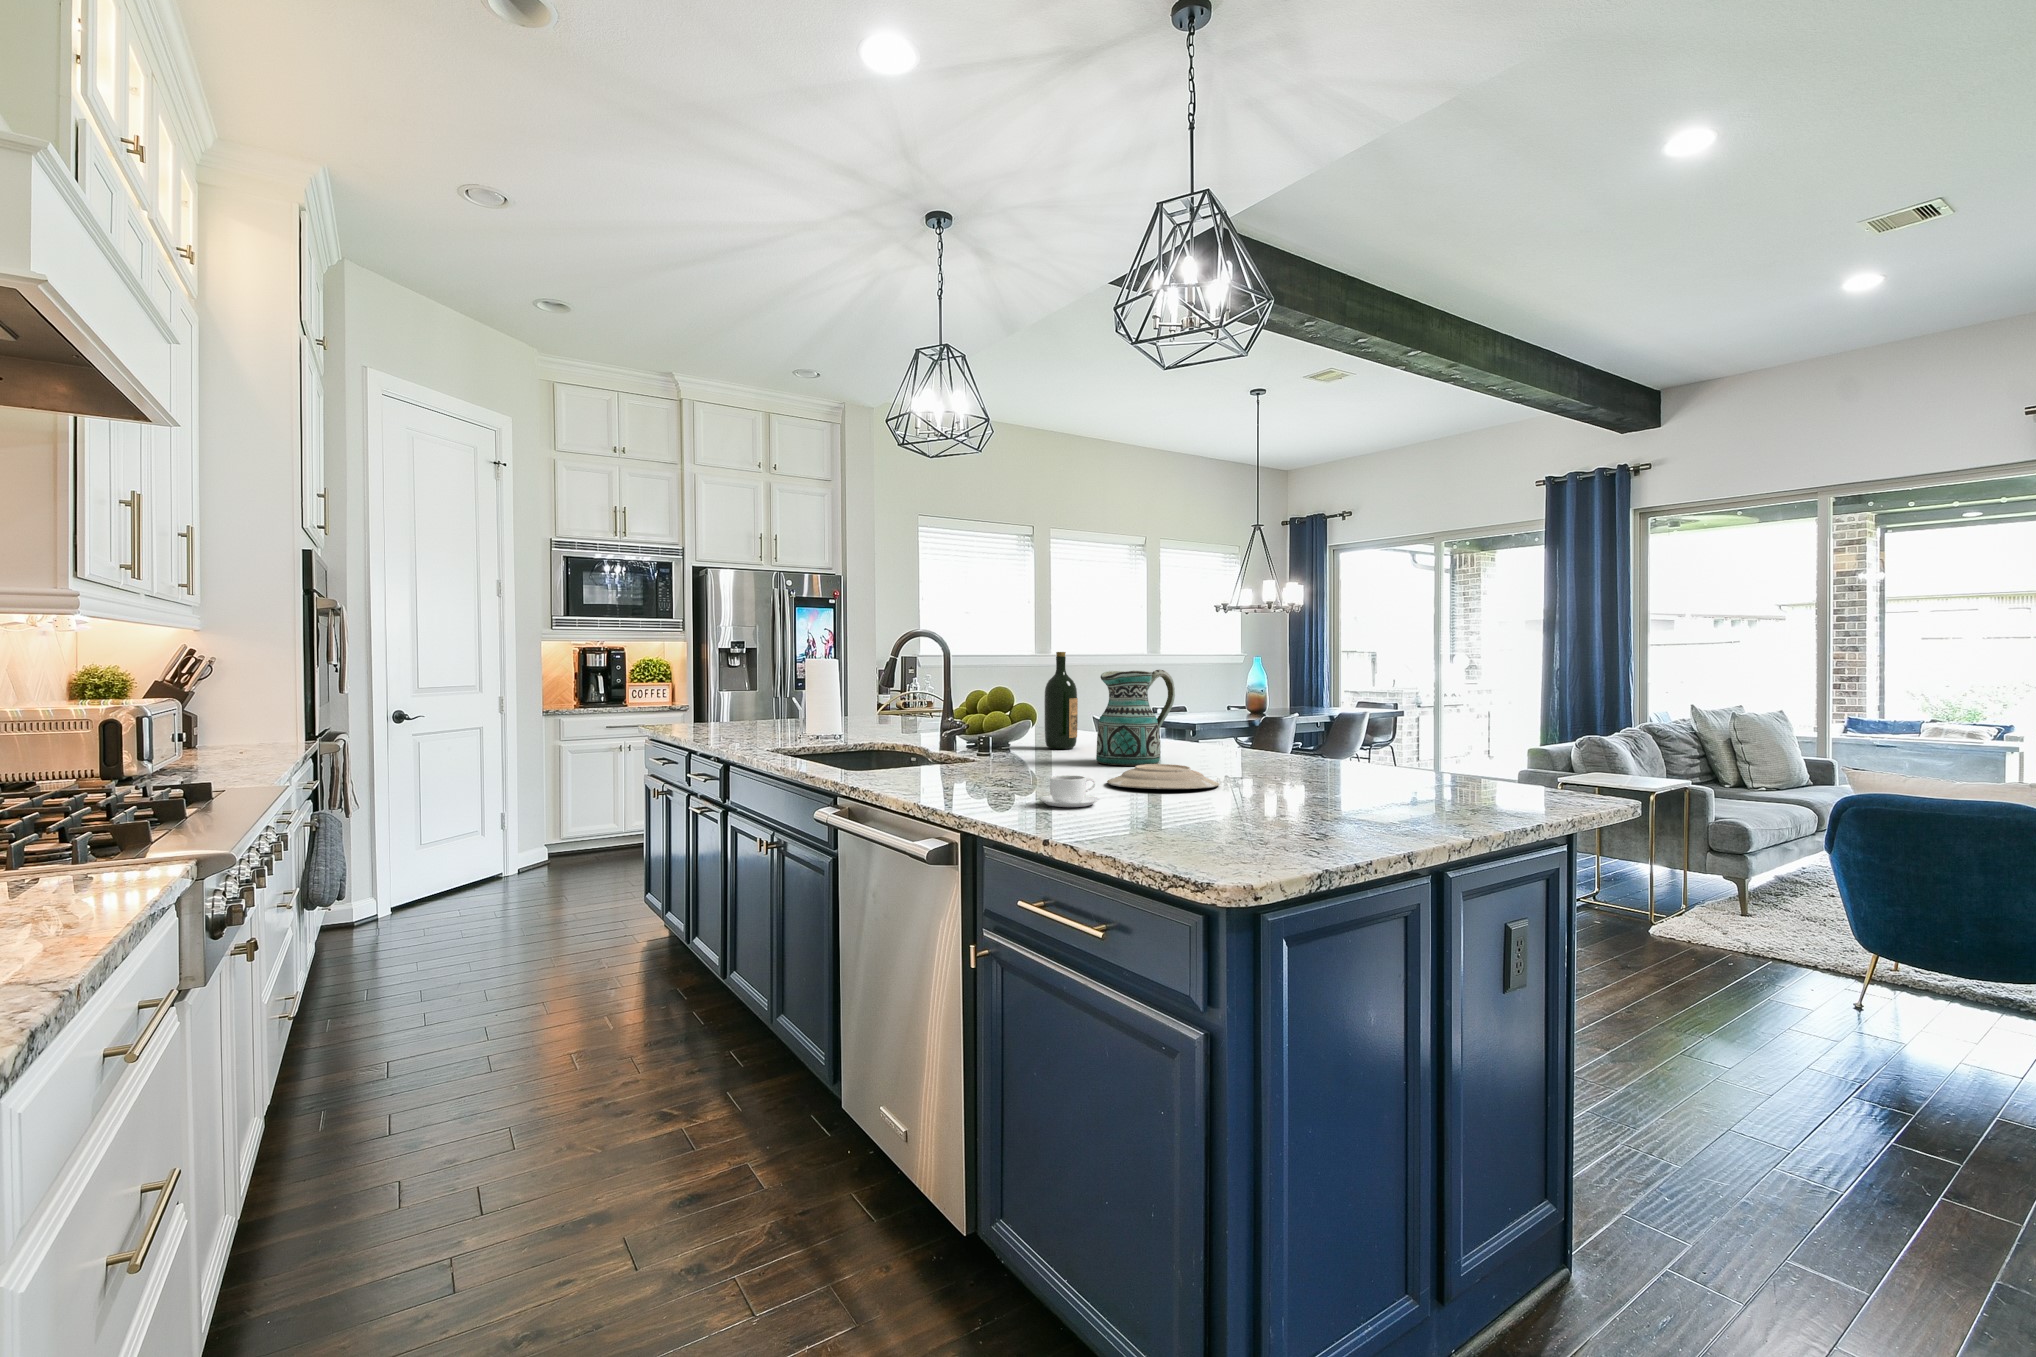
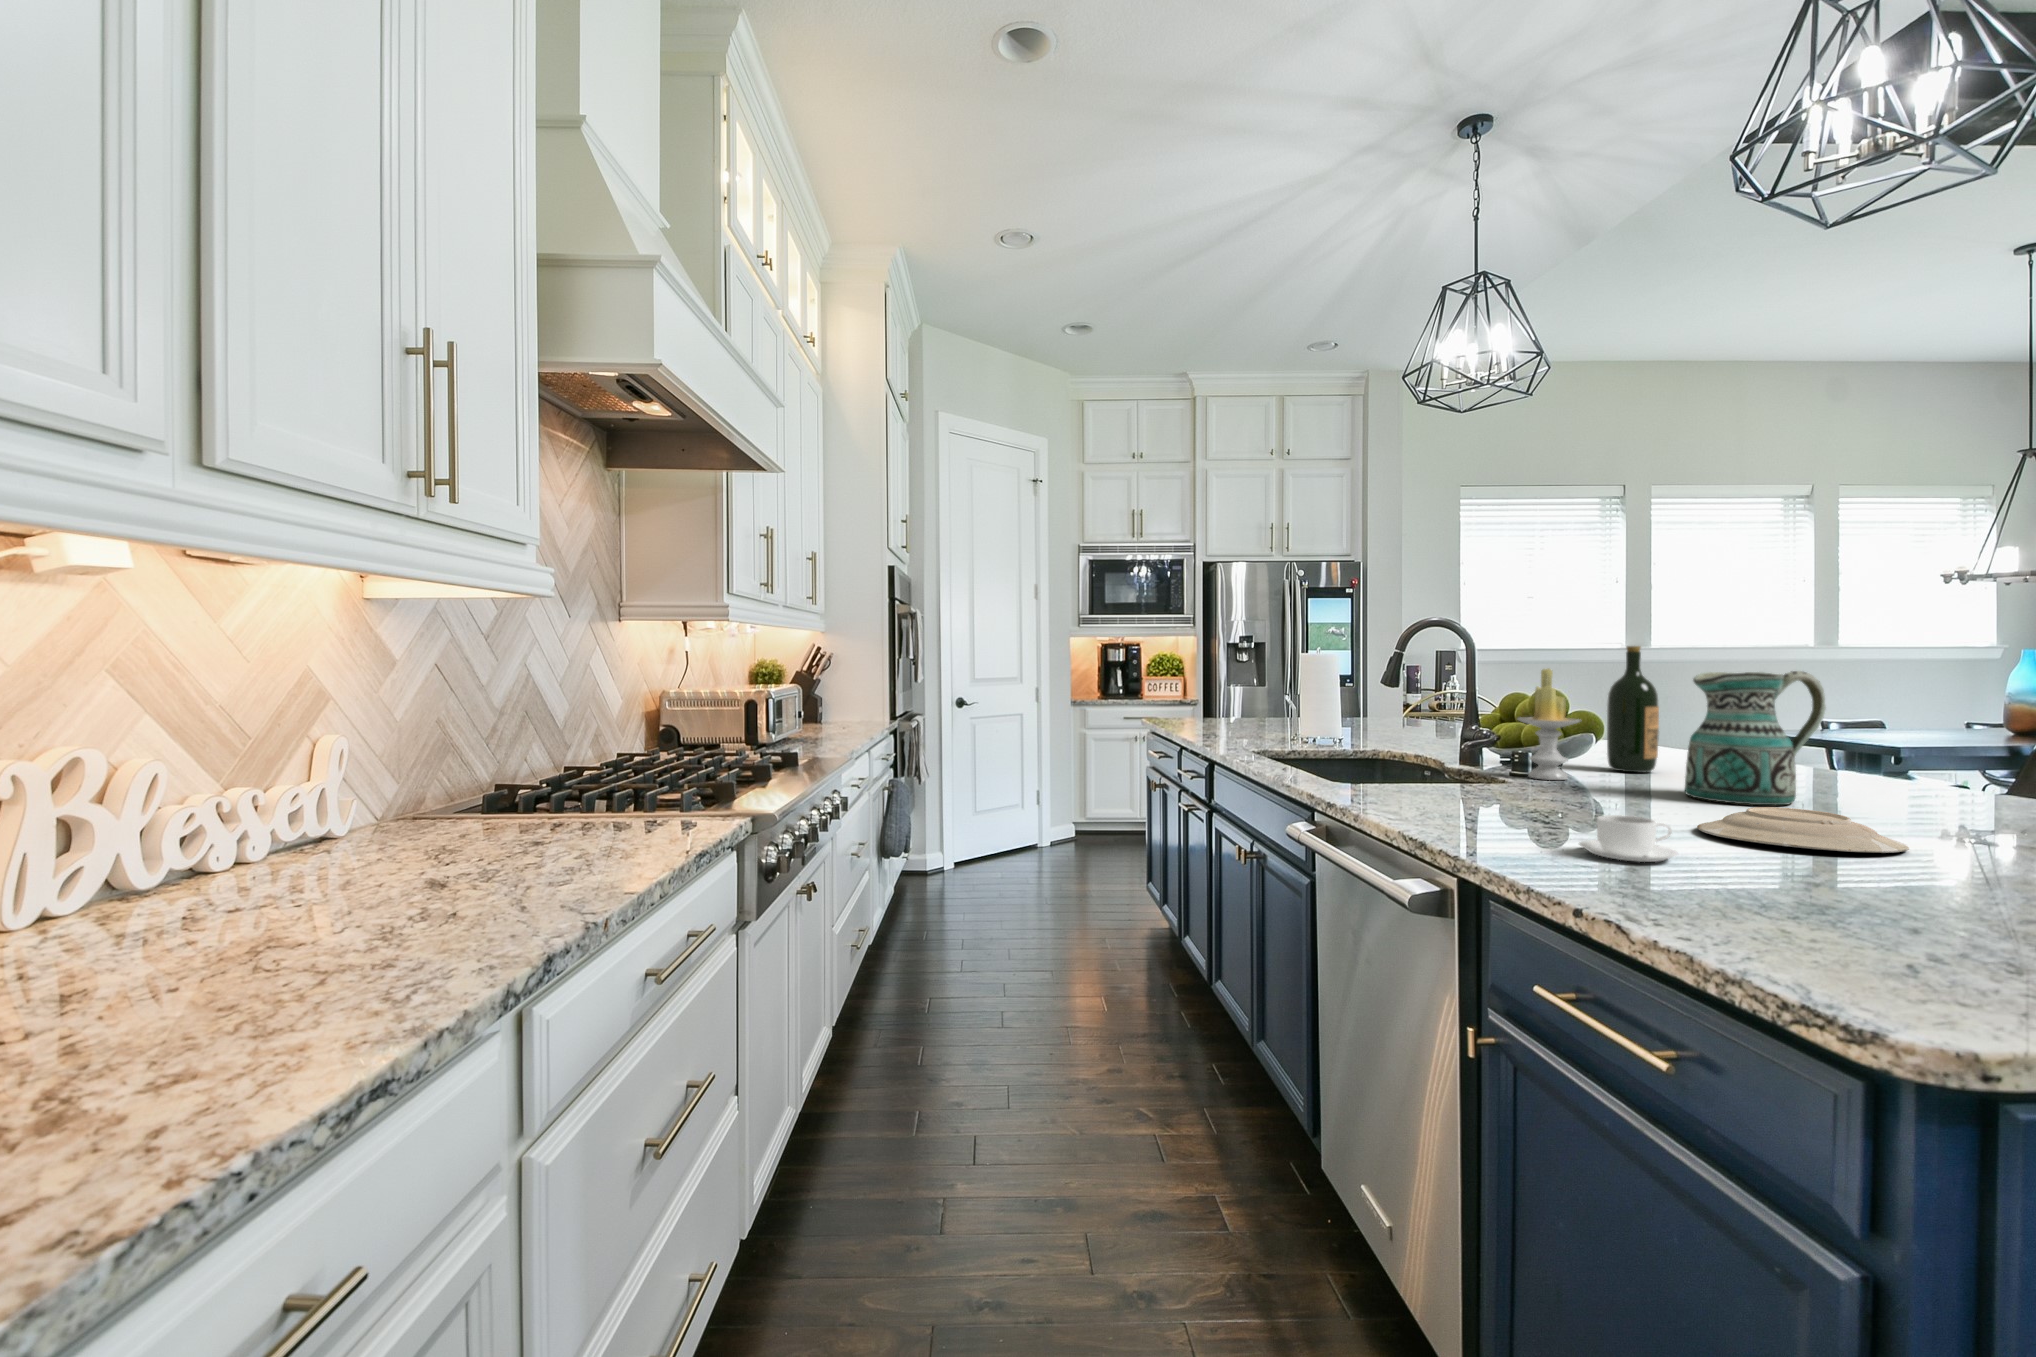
candle: none [985,669,1029,758] -> present [1518,668,1580,780]

